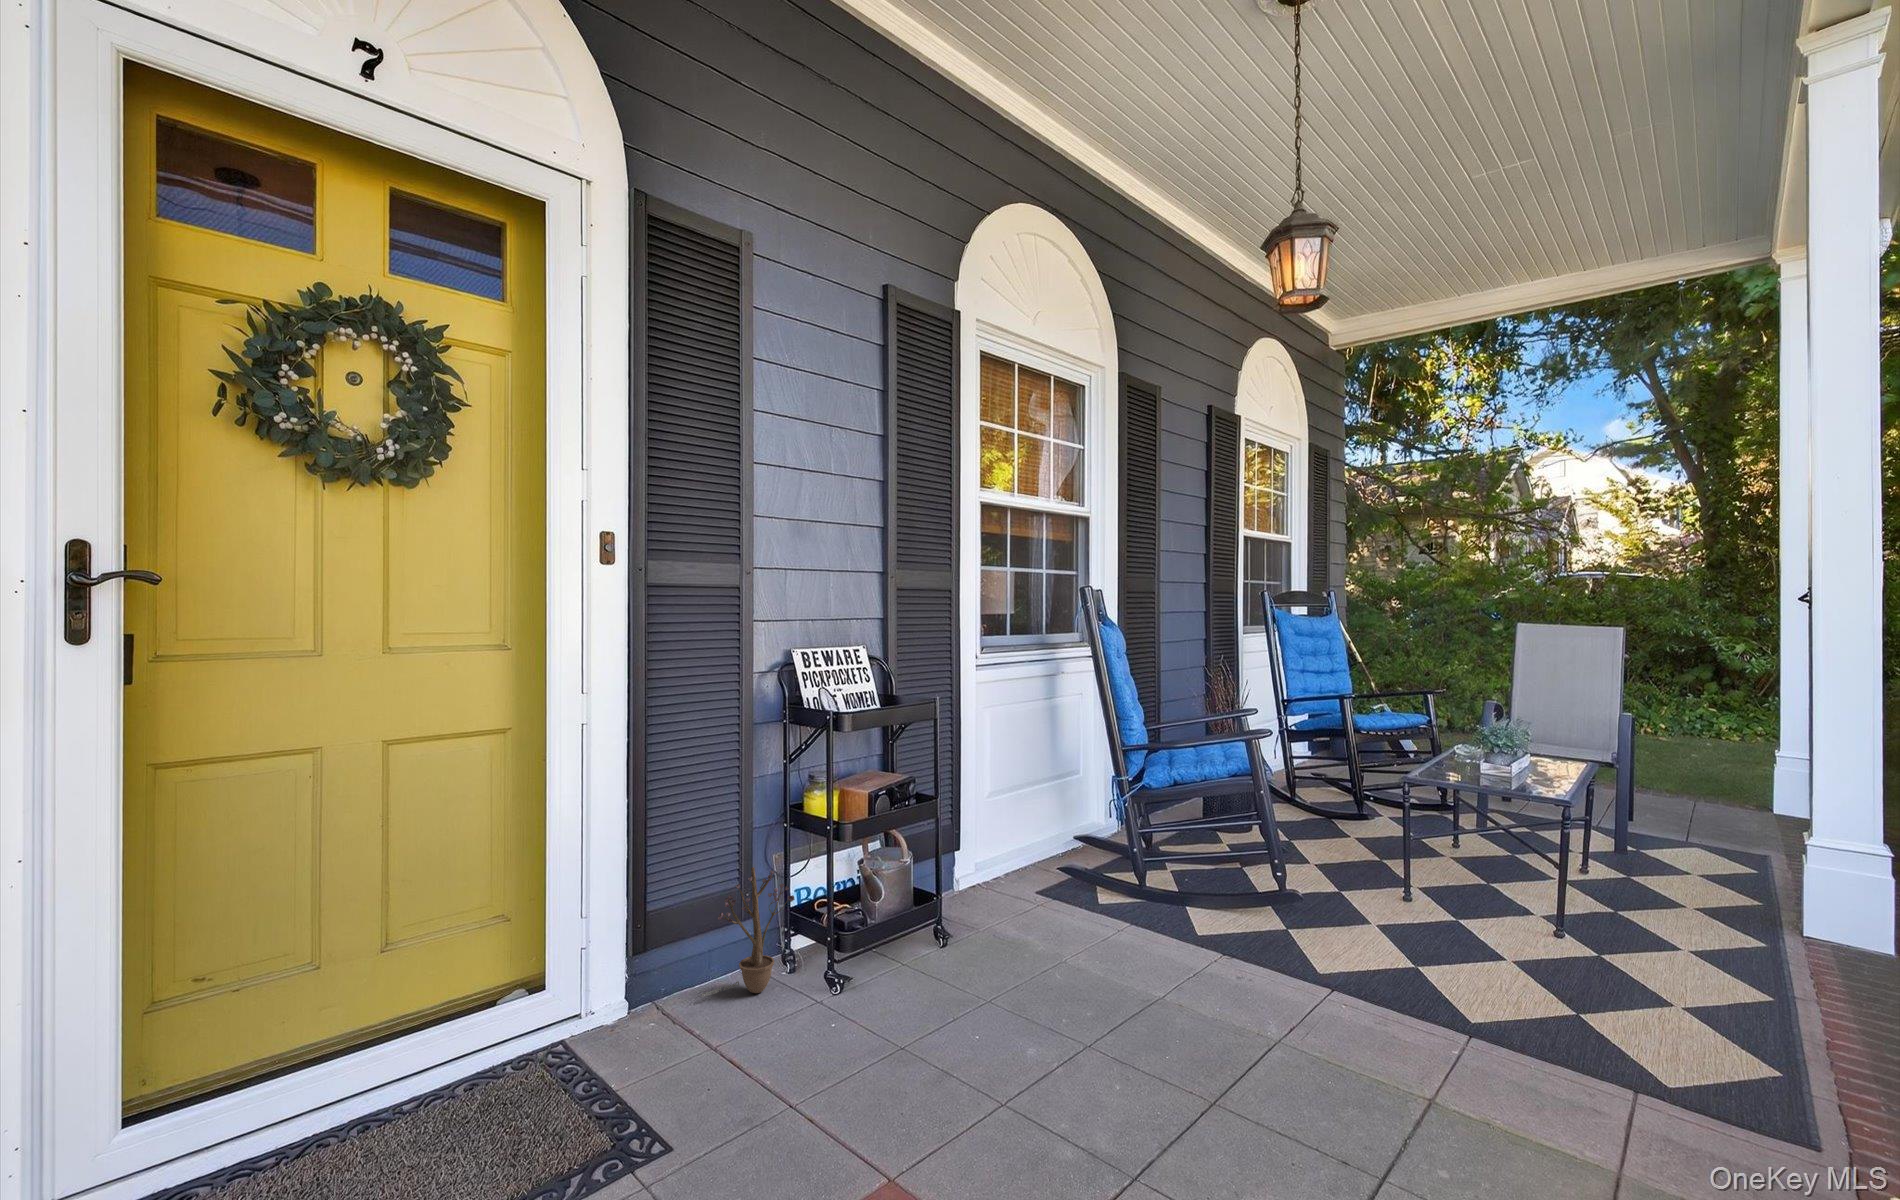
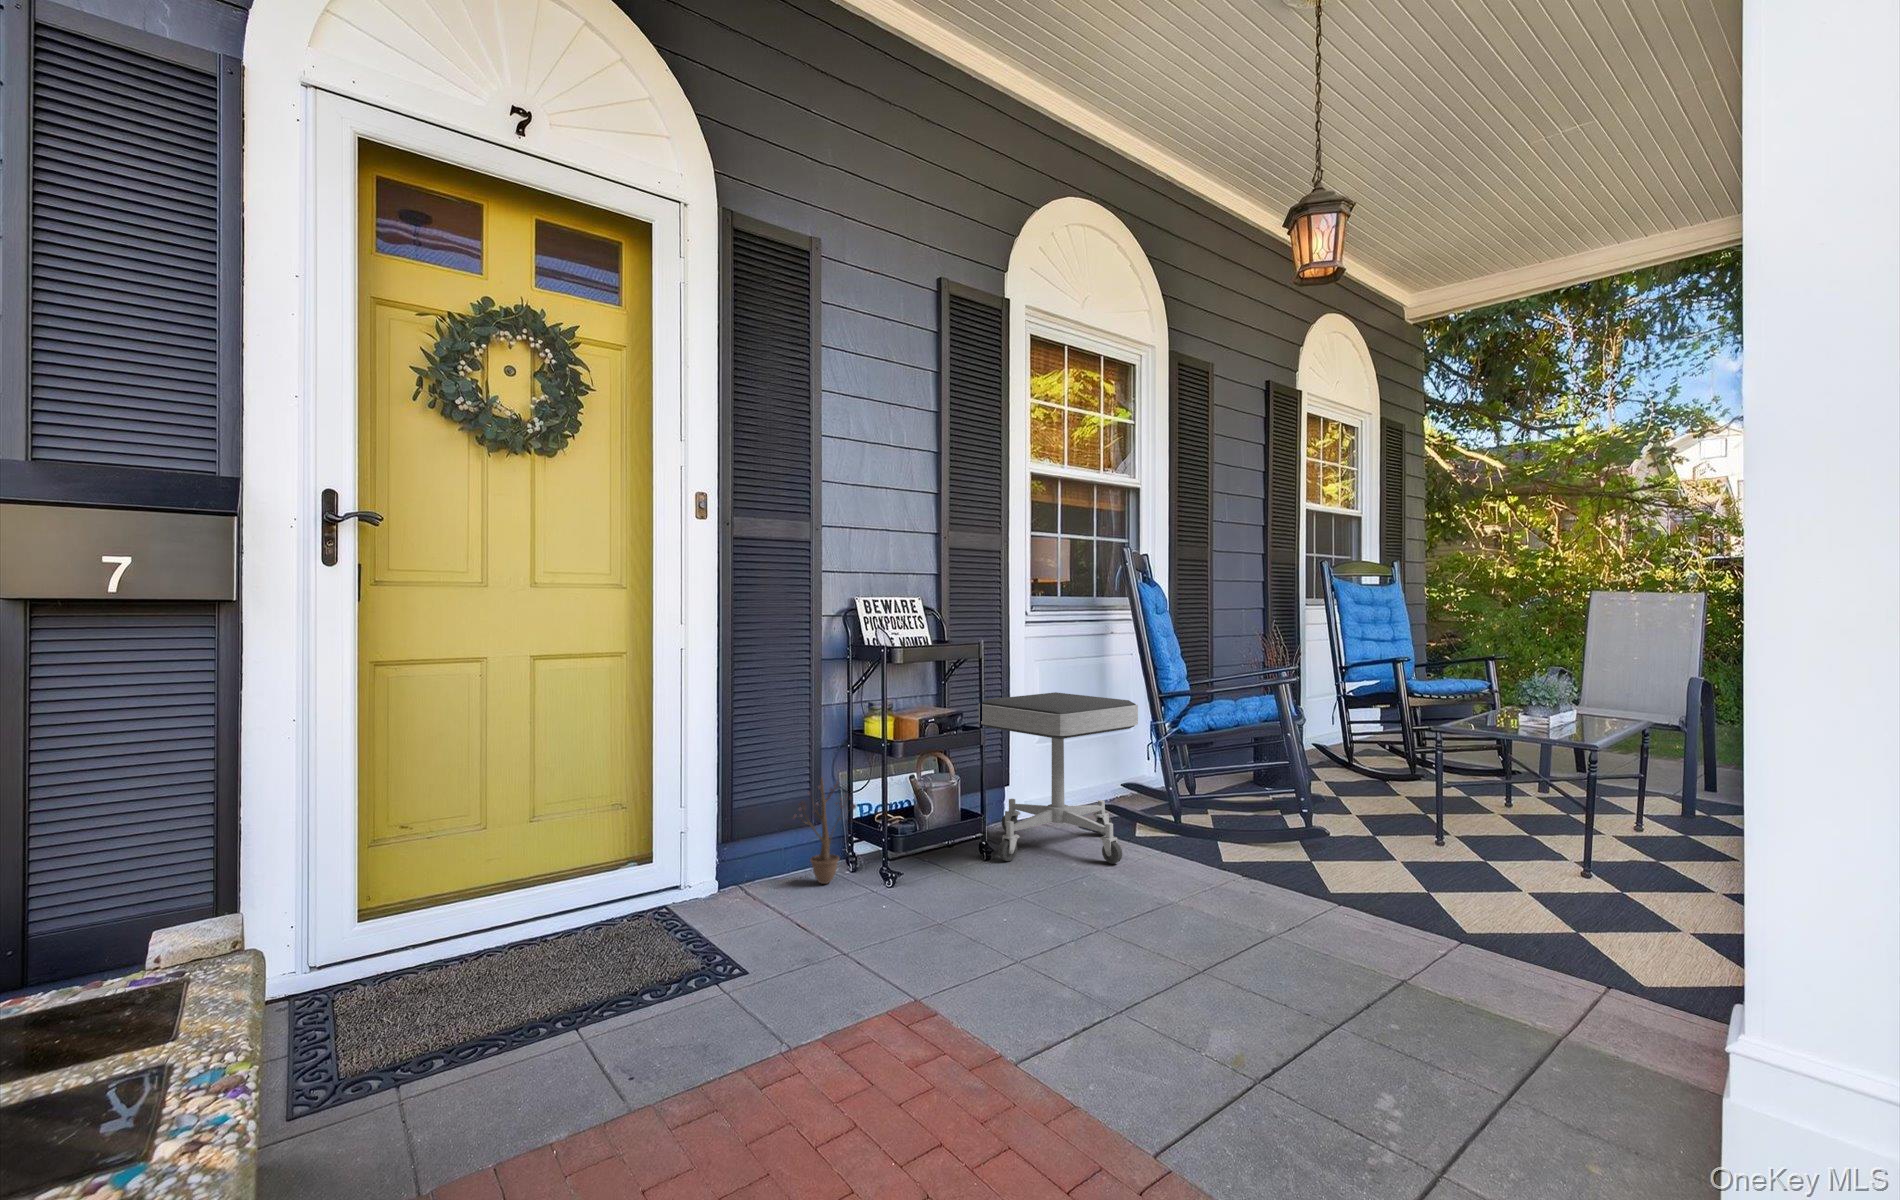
stool: none [929,746,1105,948] -> present [979,692,1138,864]

